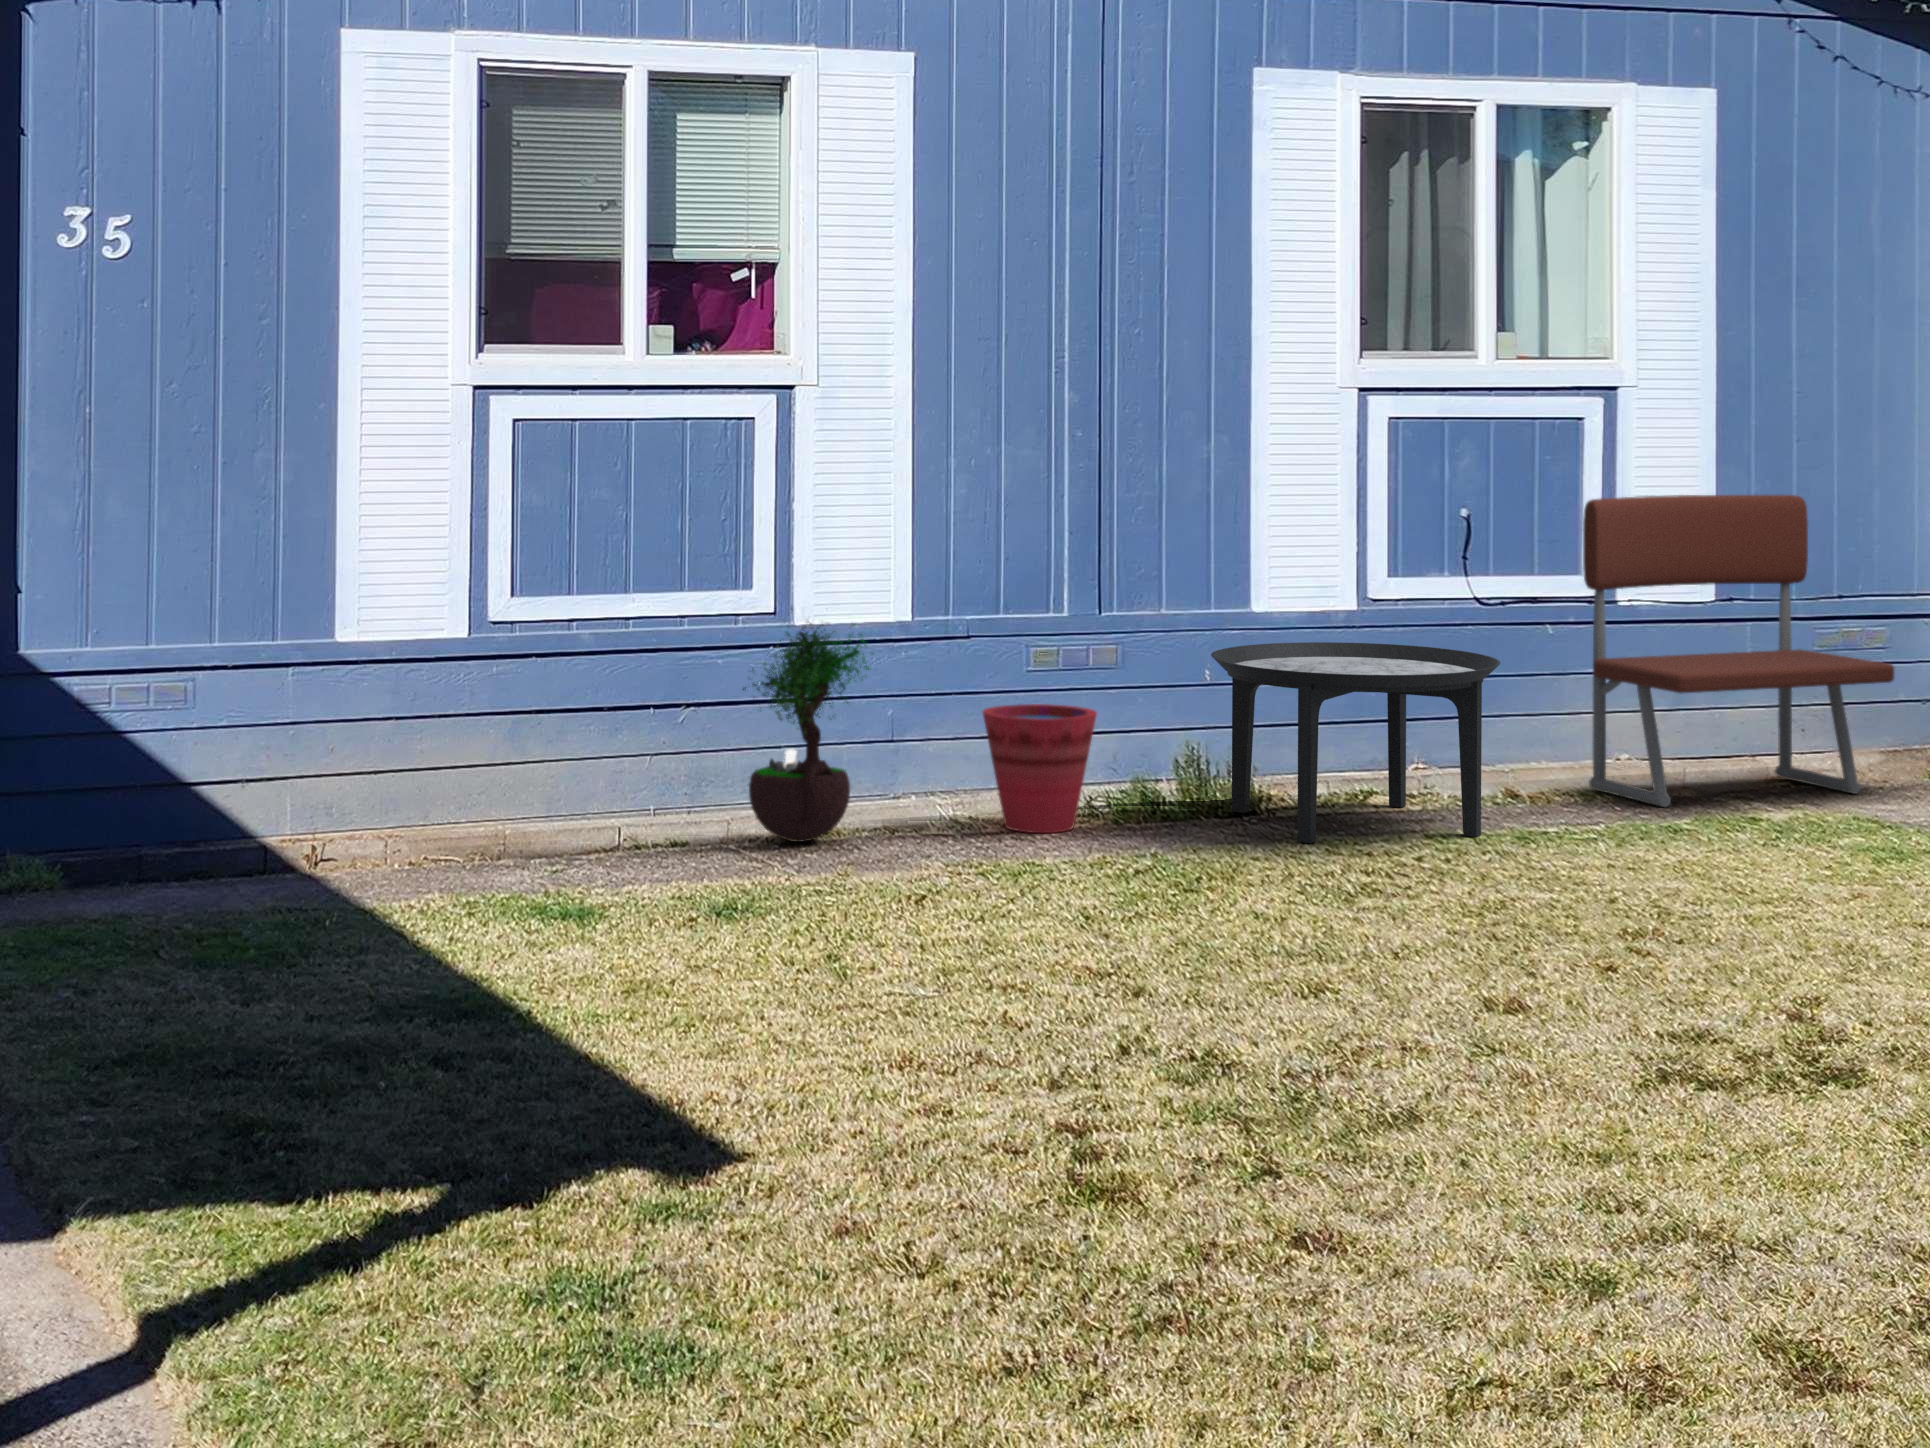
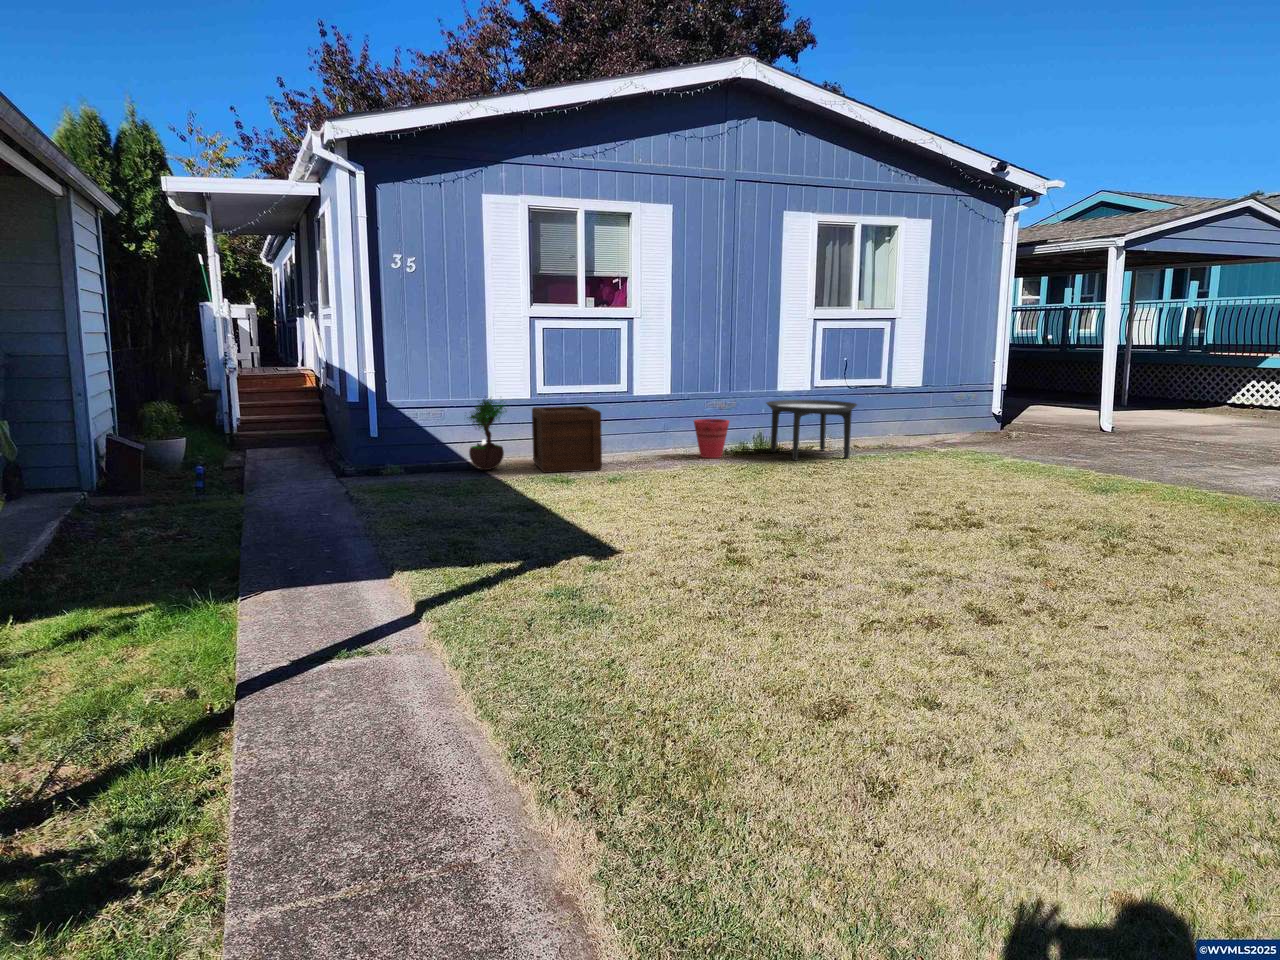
bench: present [1583,495,1894,807] -> none [881,353,980,450]
potted tree: present [743,609,873,842] -> present [467,396,505,470]
wooden crate: none [469,665,689,885] -> present [532,406,602,473]

